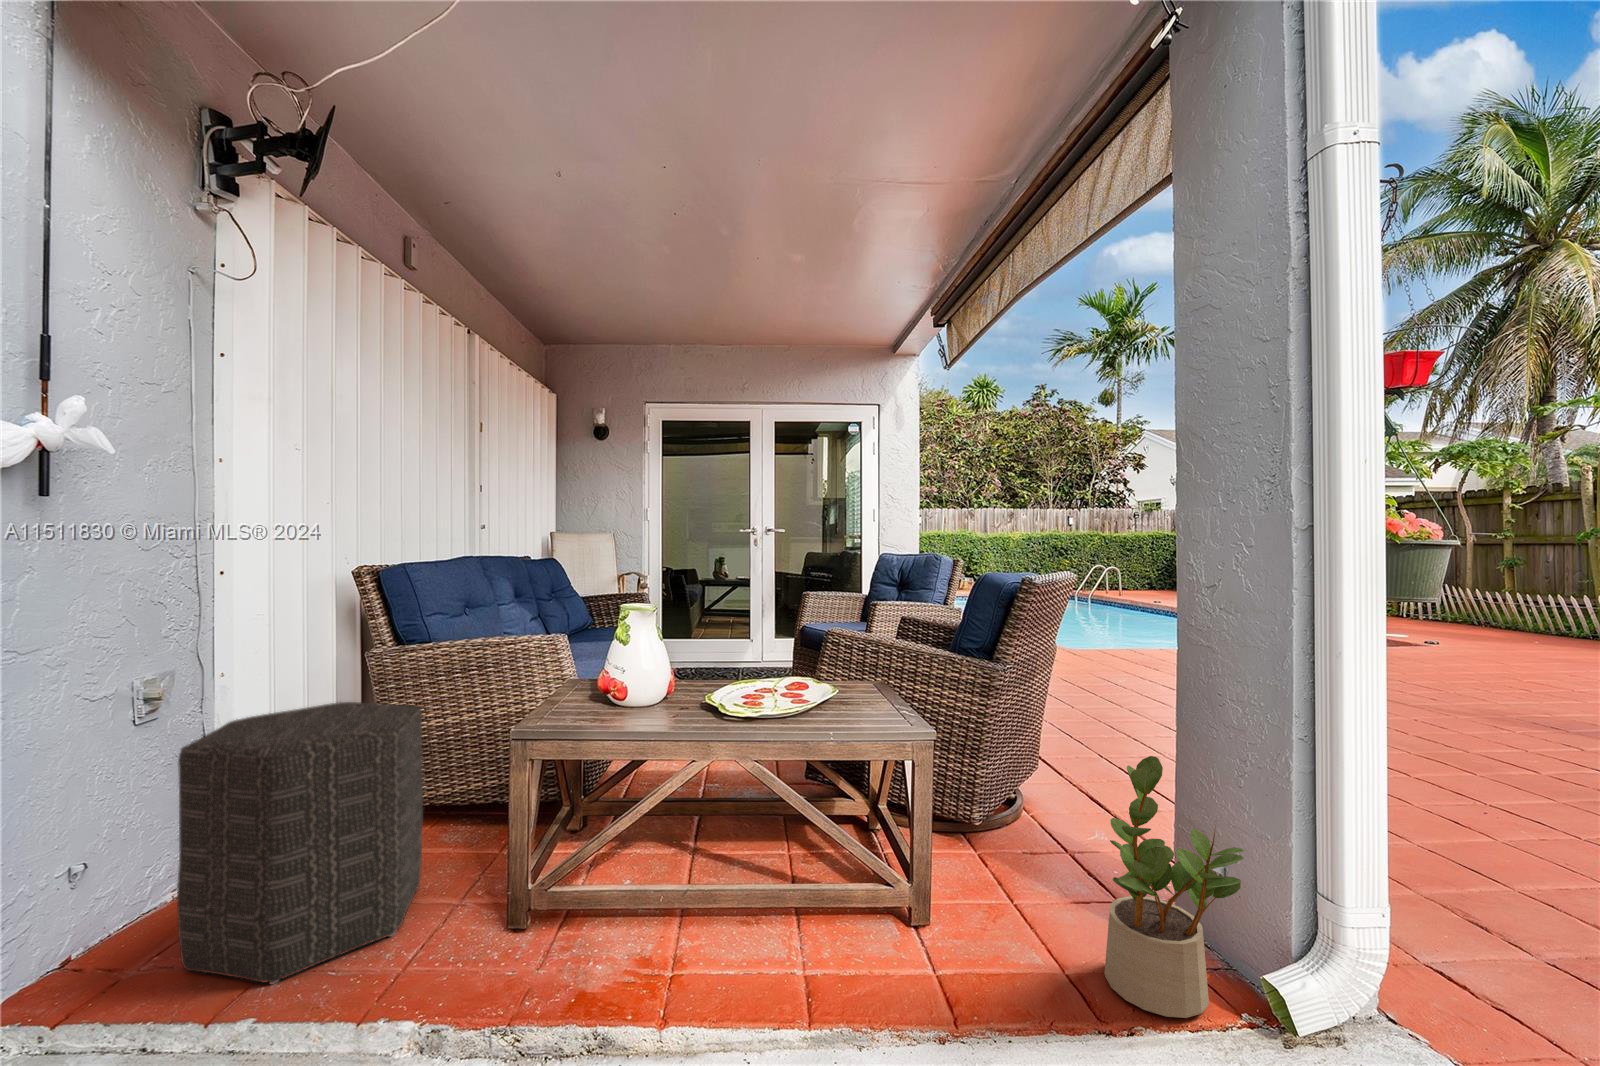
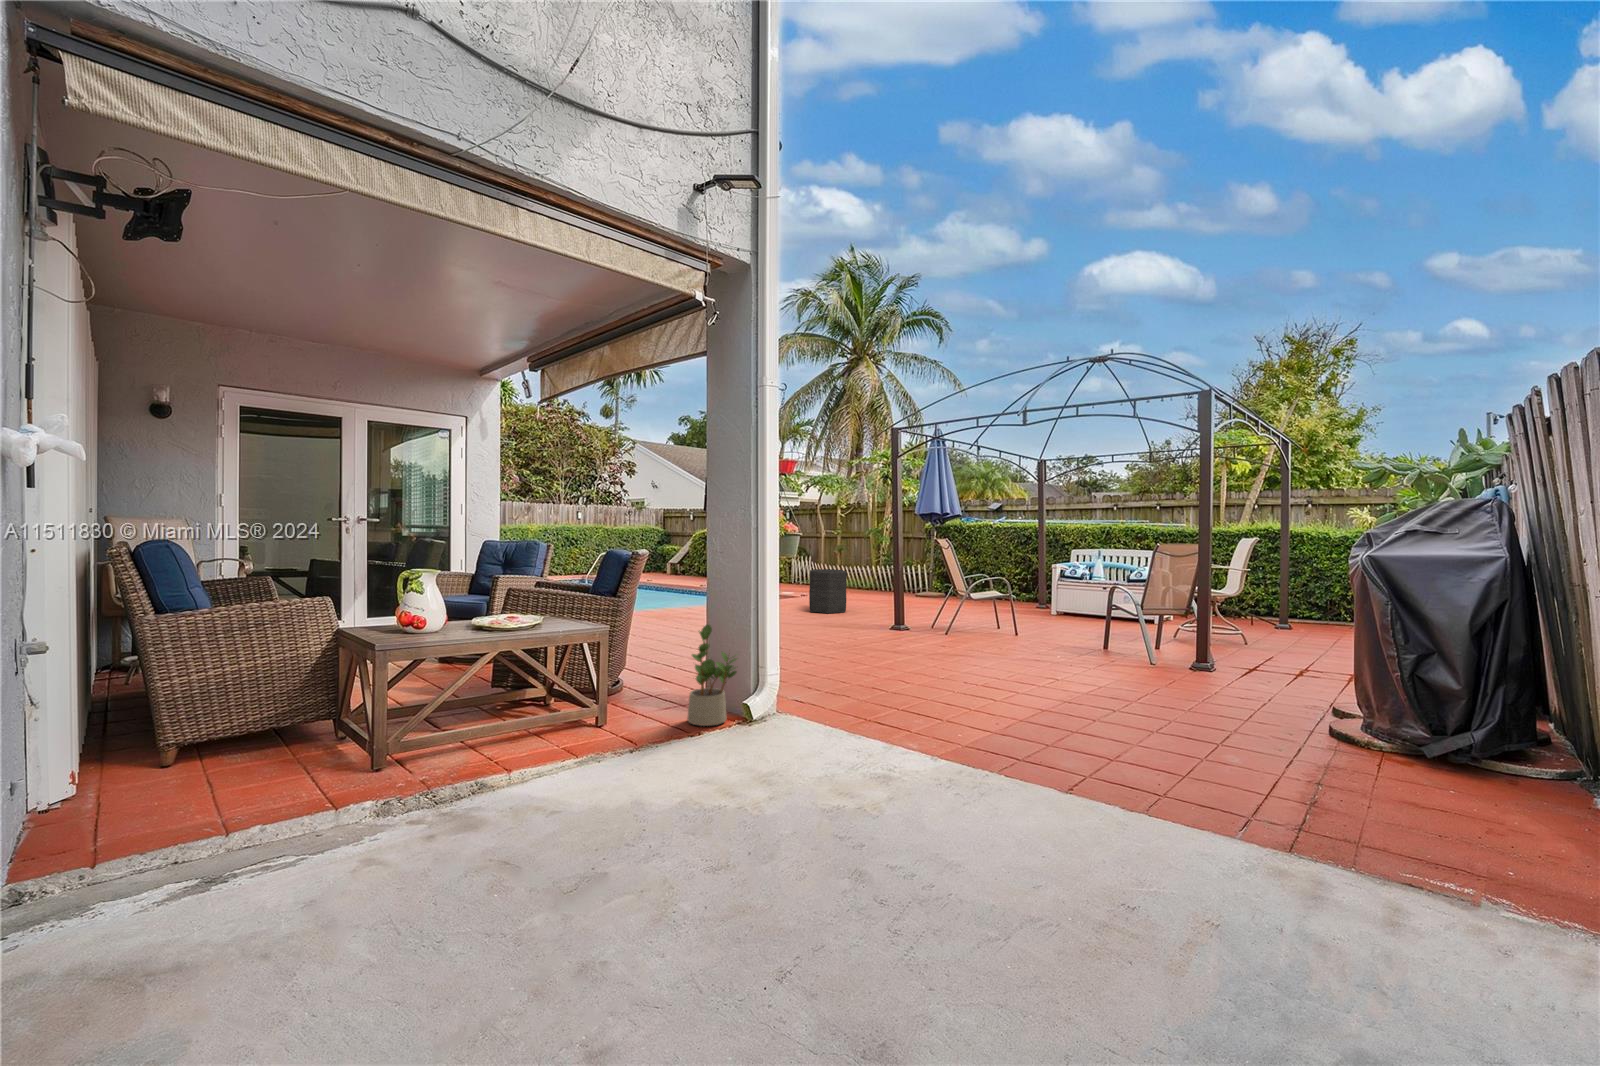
ottoman: present [177,702,423,984] -> present [809,569,847,614]

